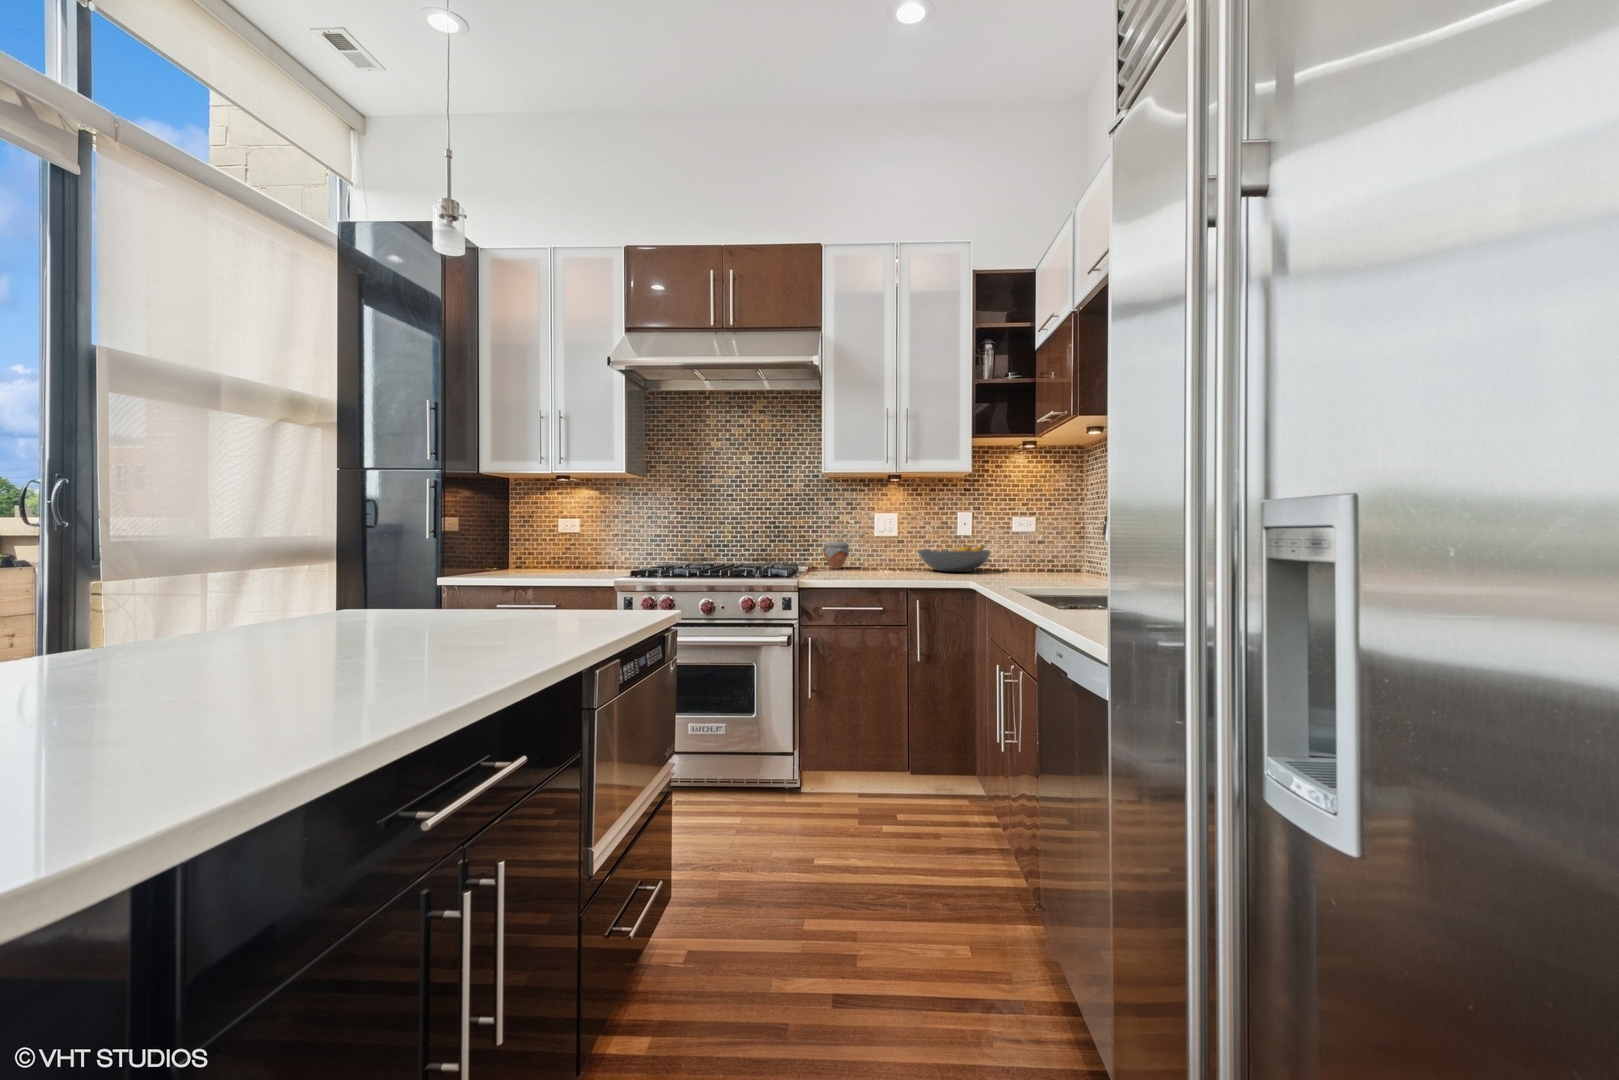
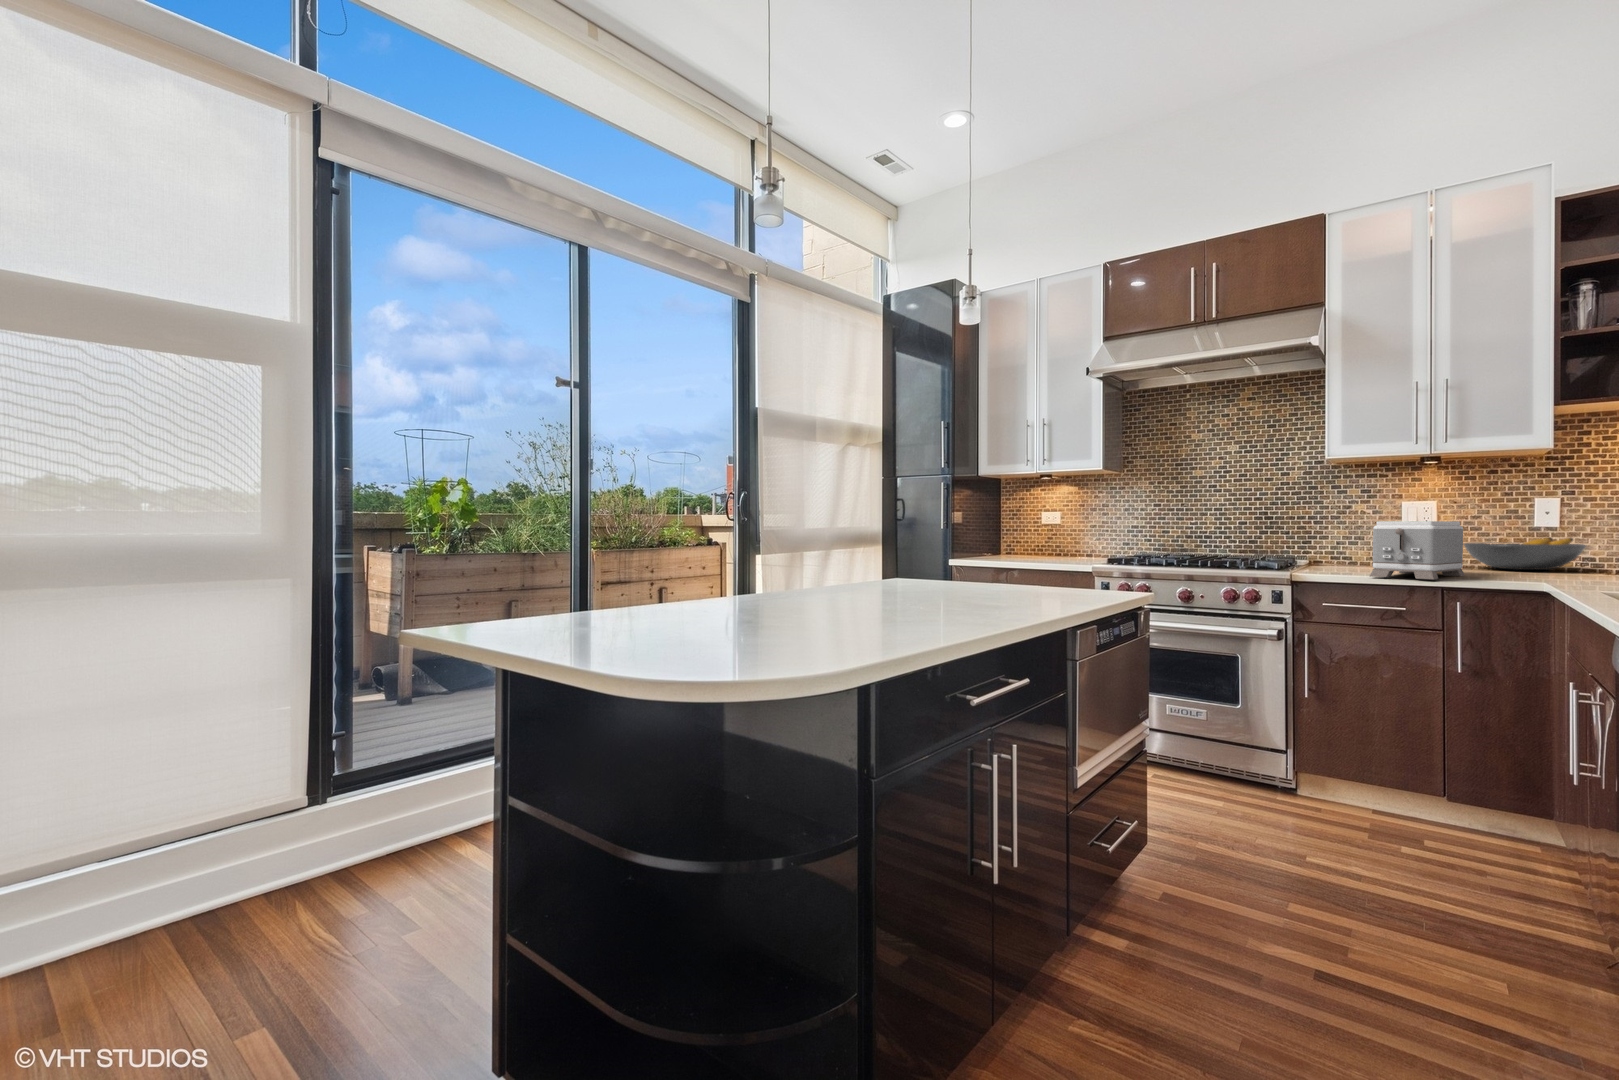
toaster: none [858,532,922,584] -> present [1370,521,1465,580]
jar: present [823,542,849,569] -> none [1327,533,1365,563]

